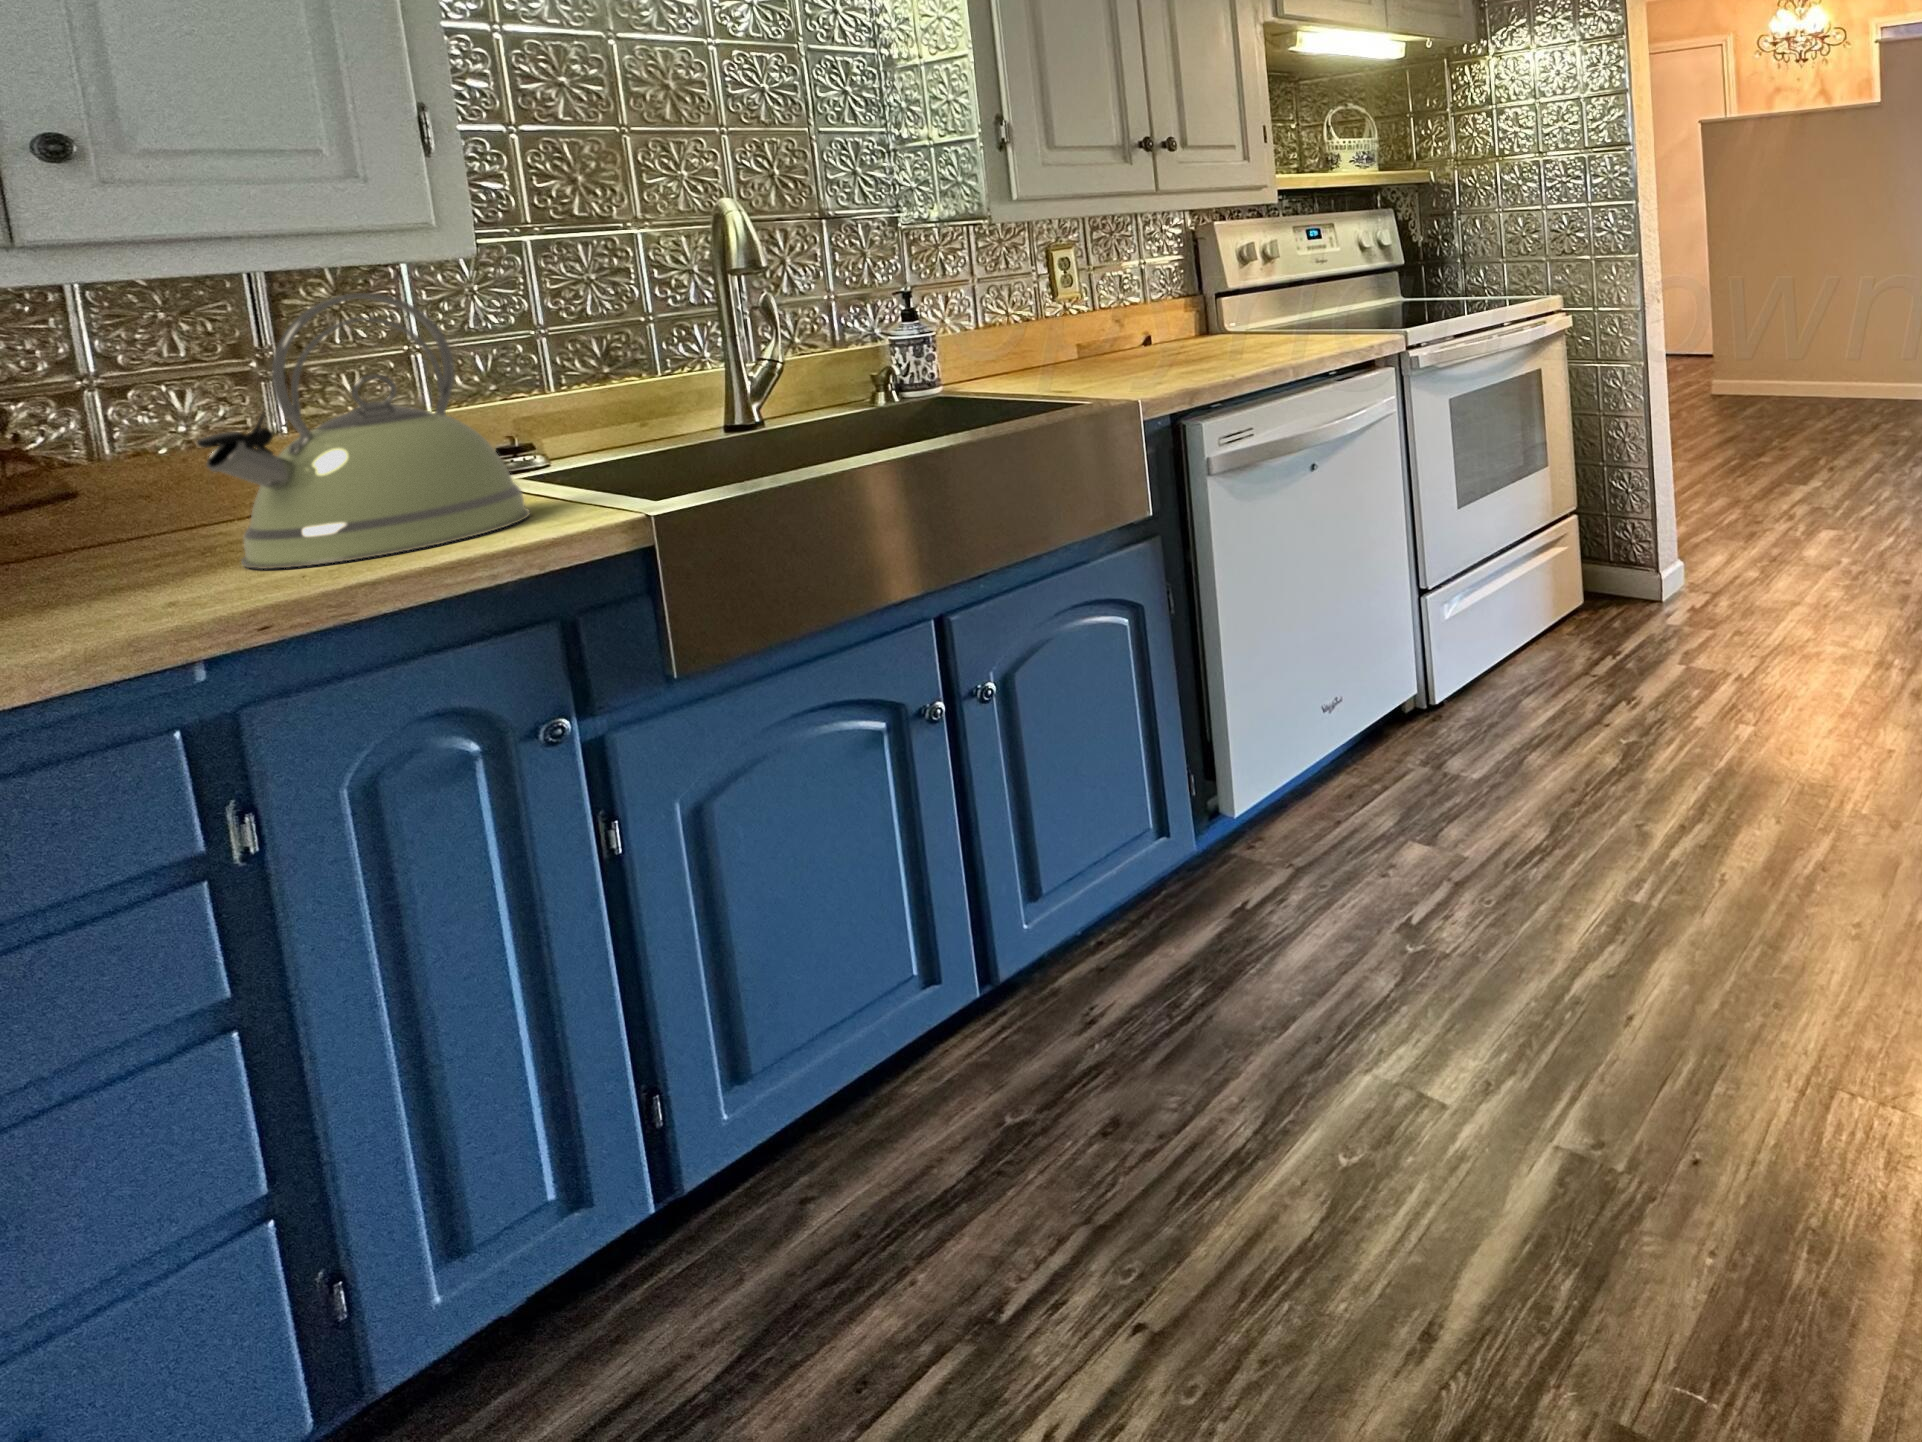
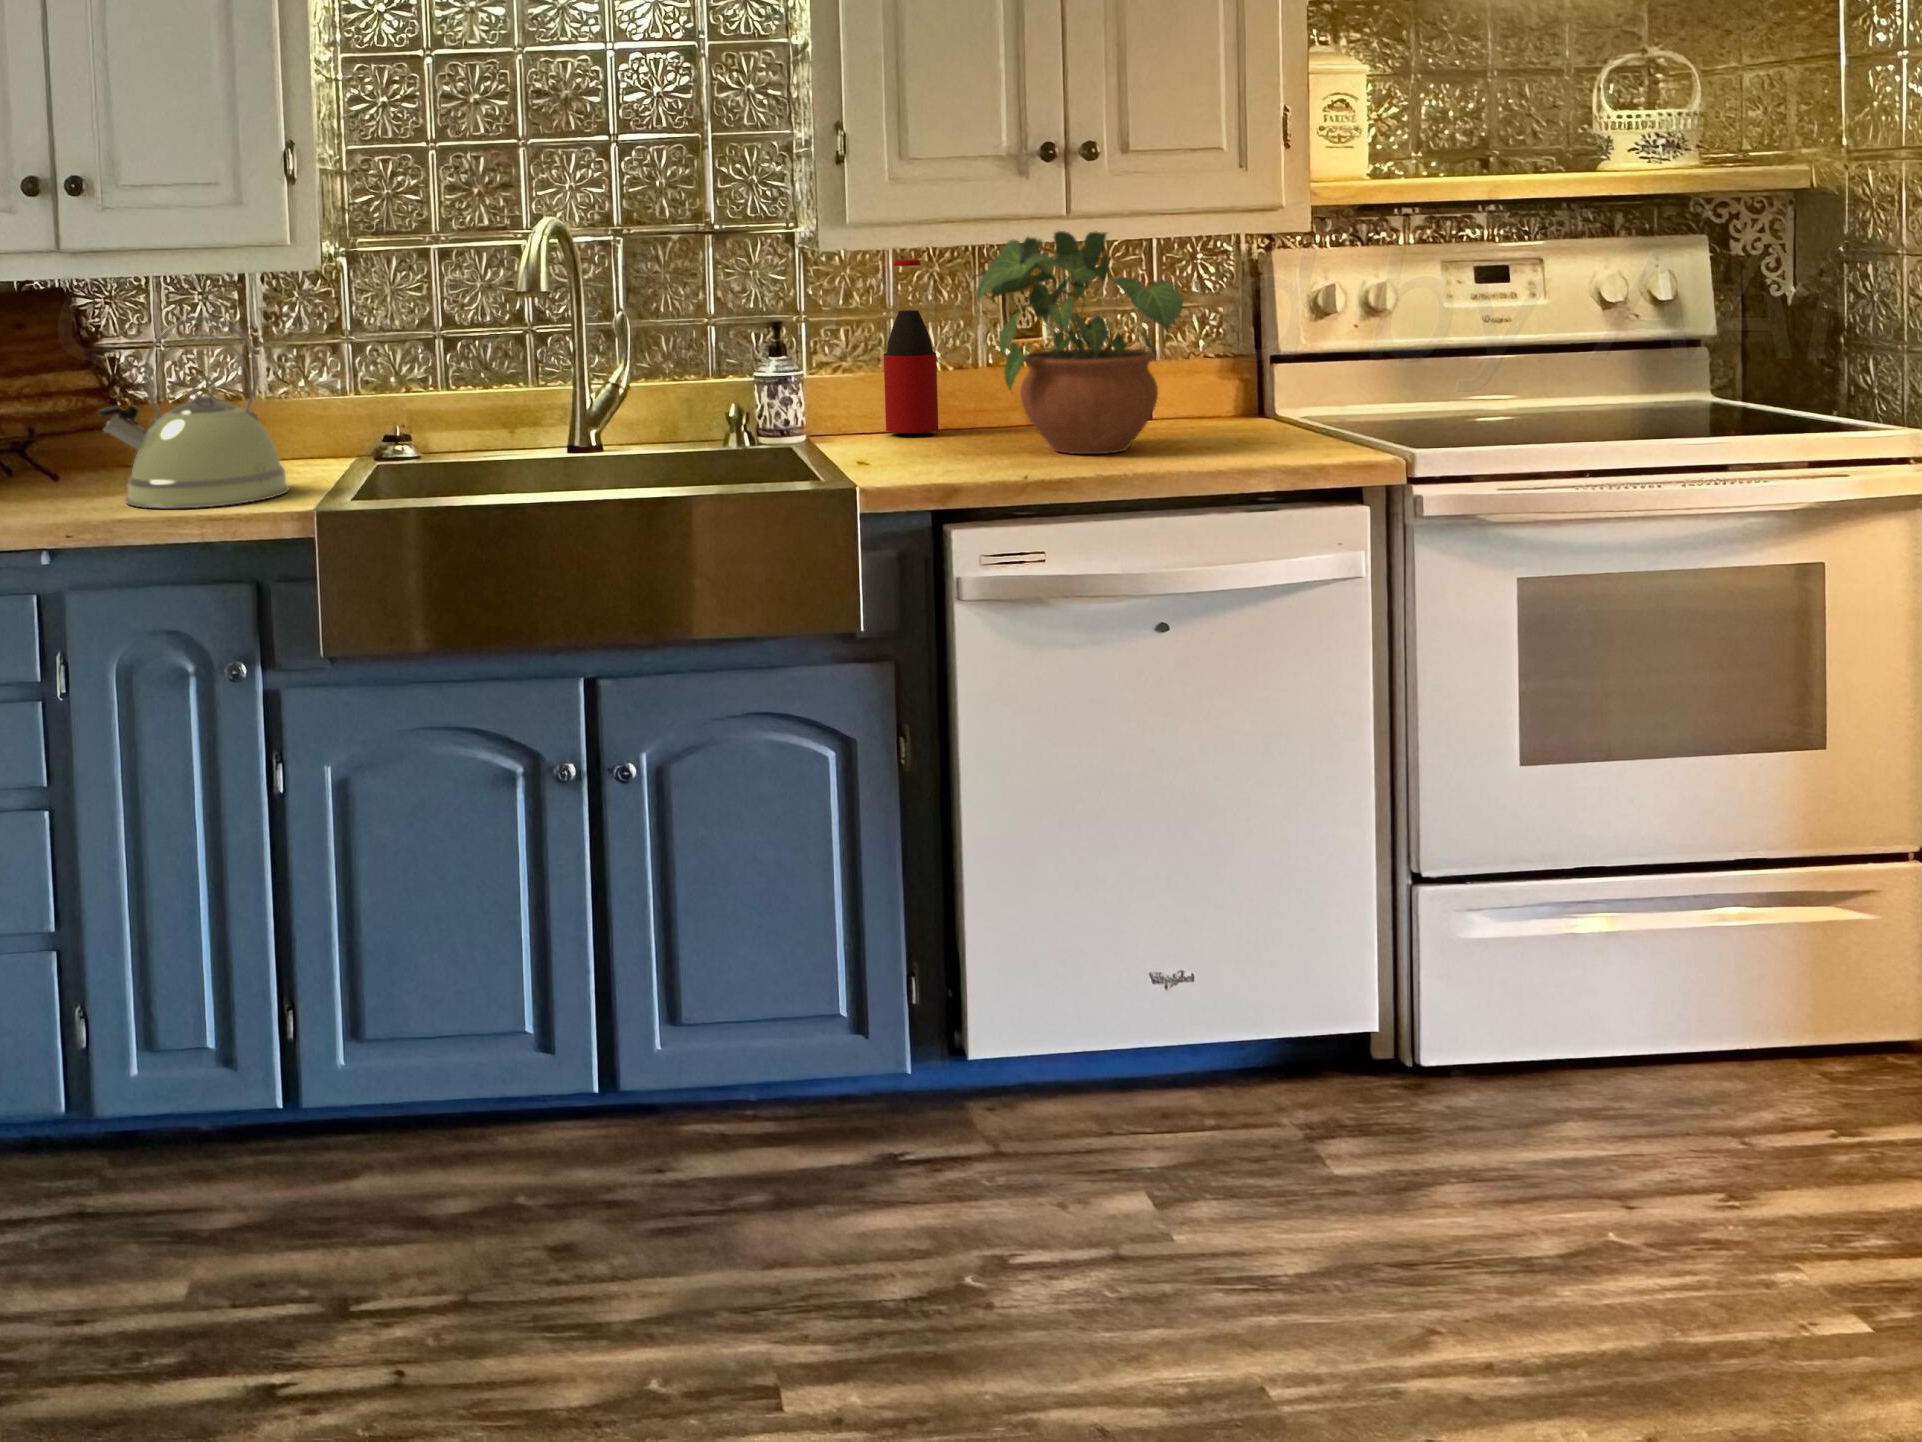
potted plant: none [1093,183,1266,365] -> present [971,231,1183,454]
bottle: none [982,230,1037,383] -> present [884,259,938,433]

